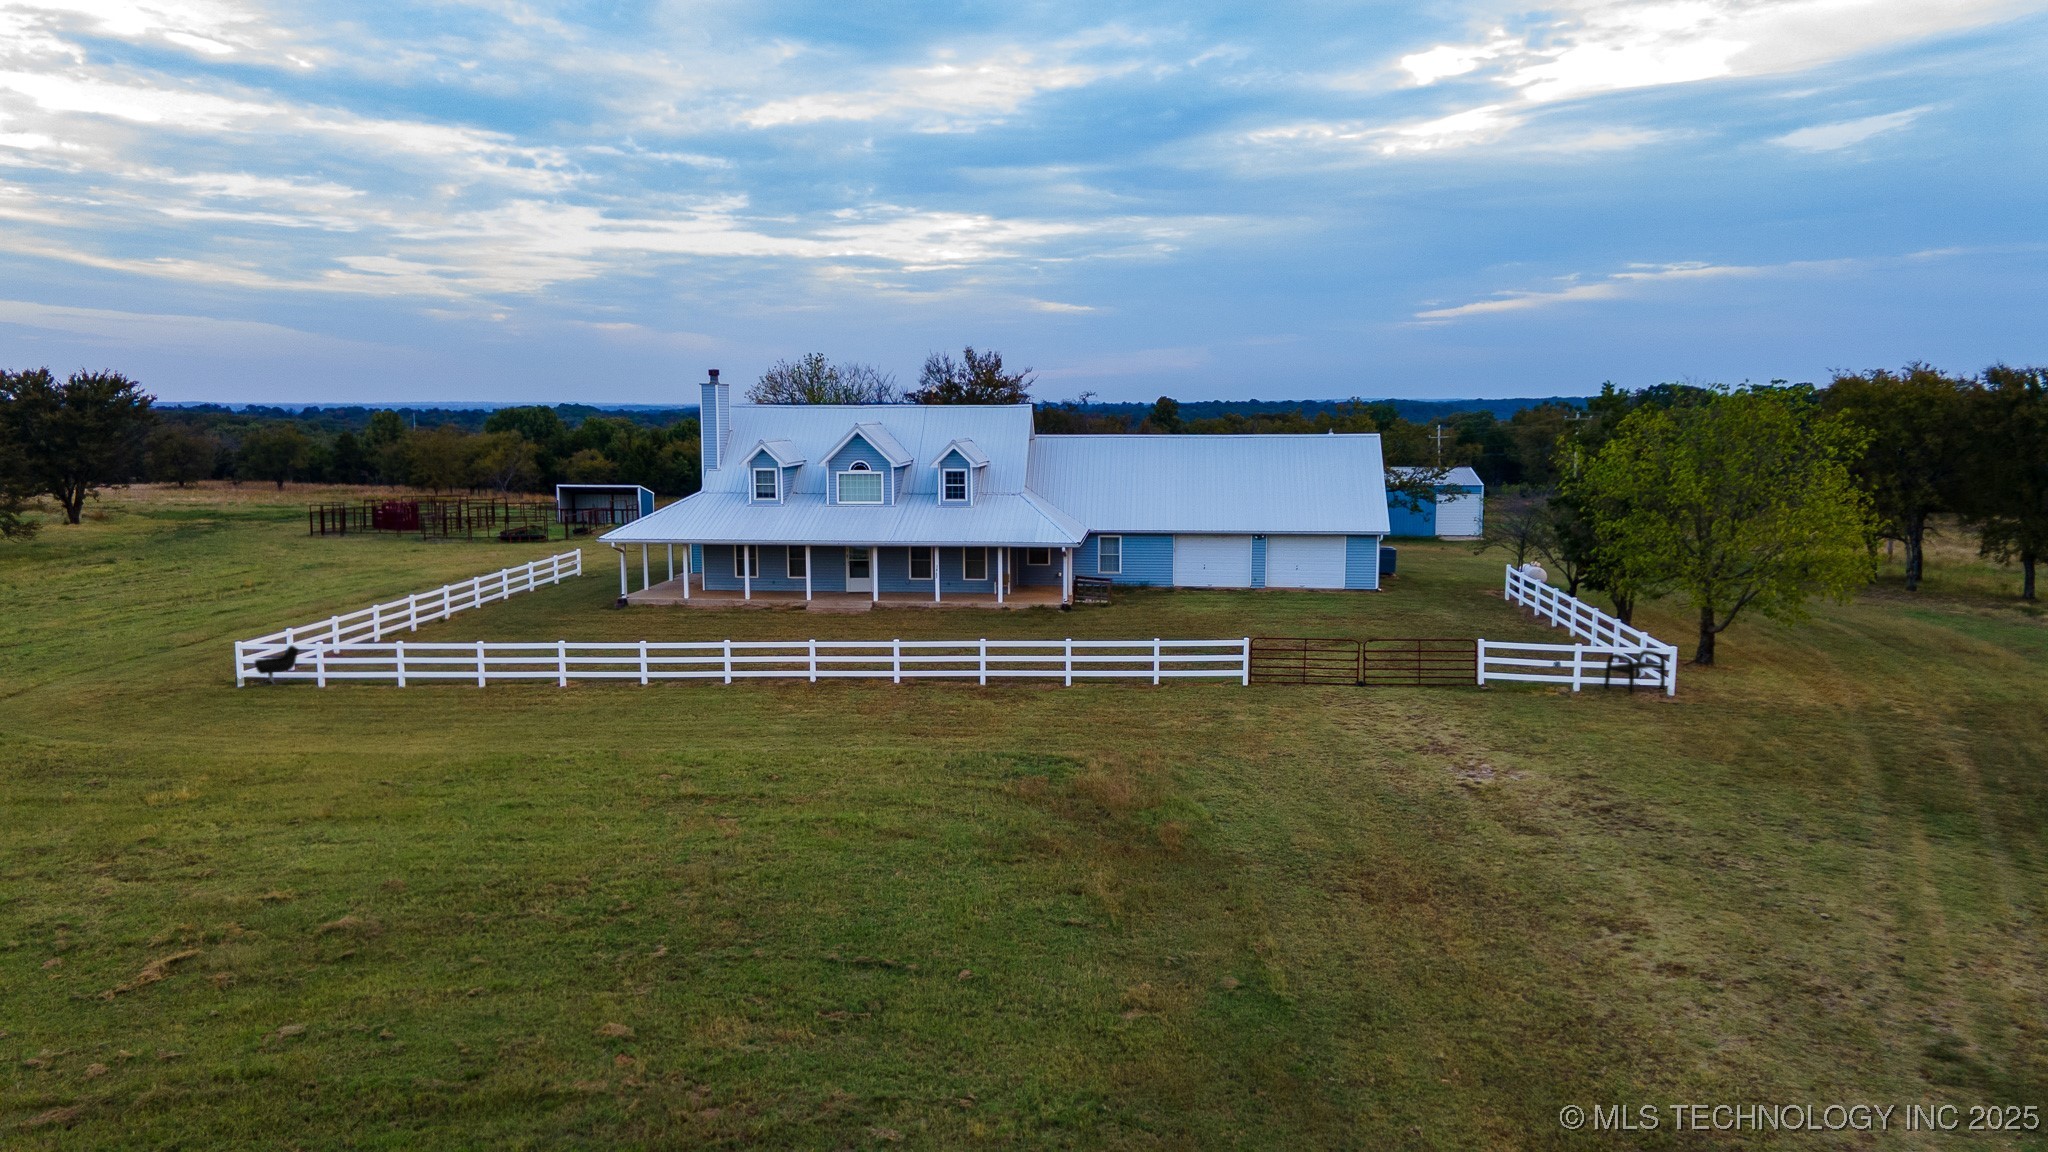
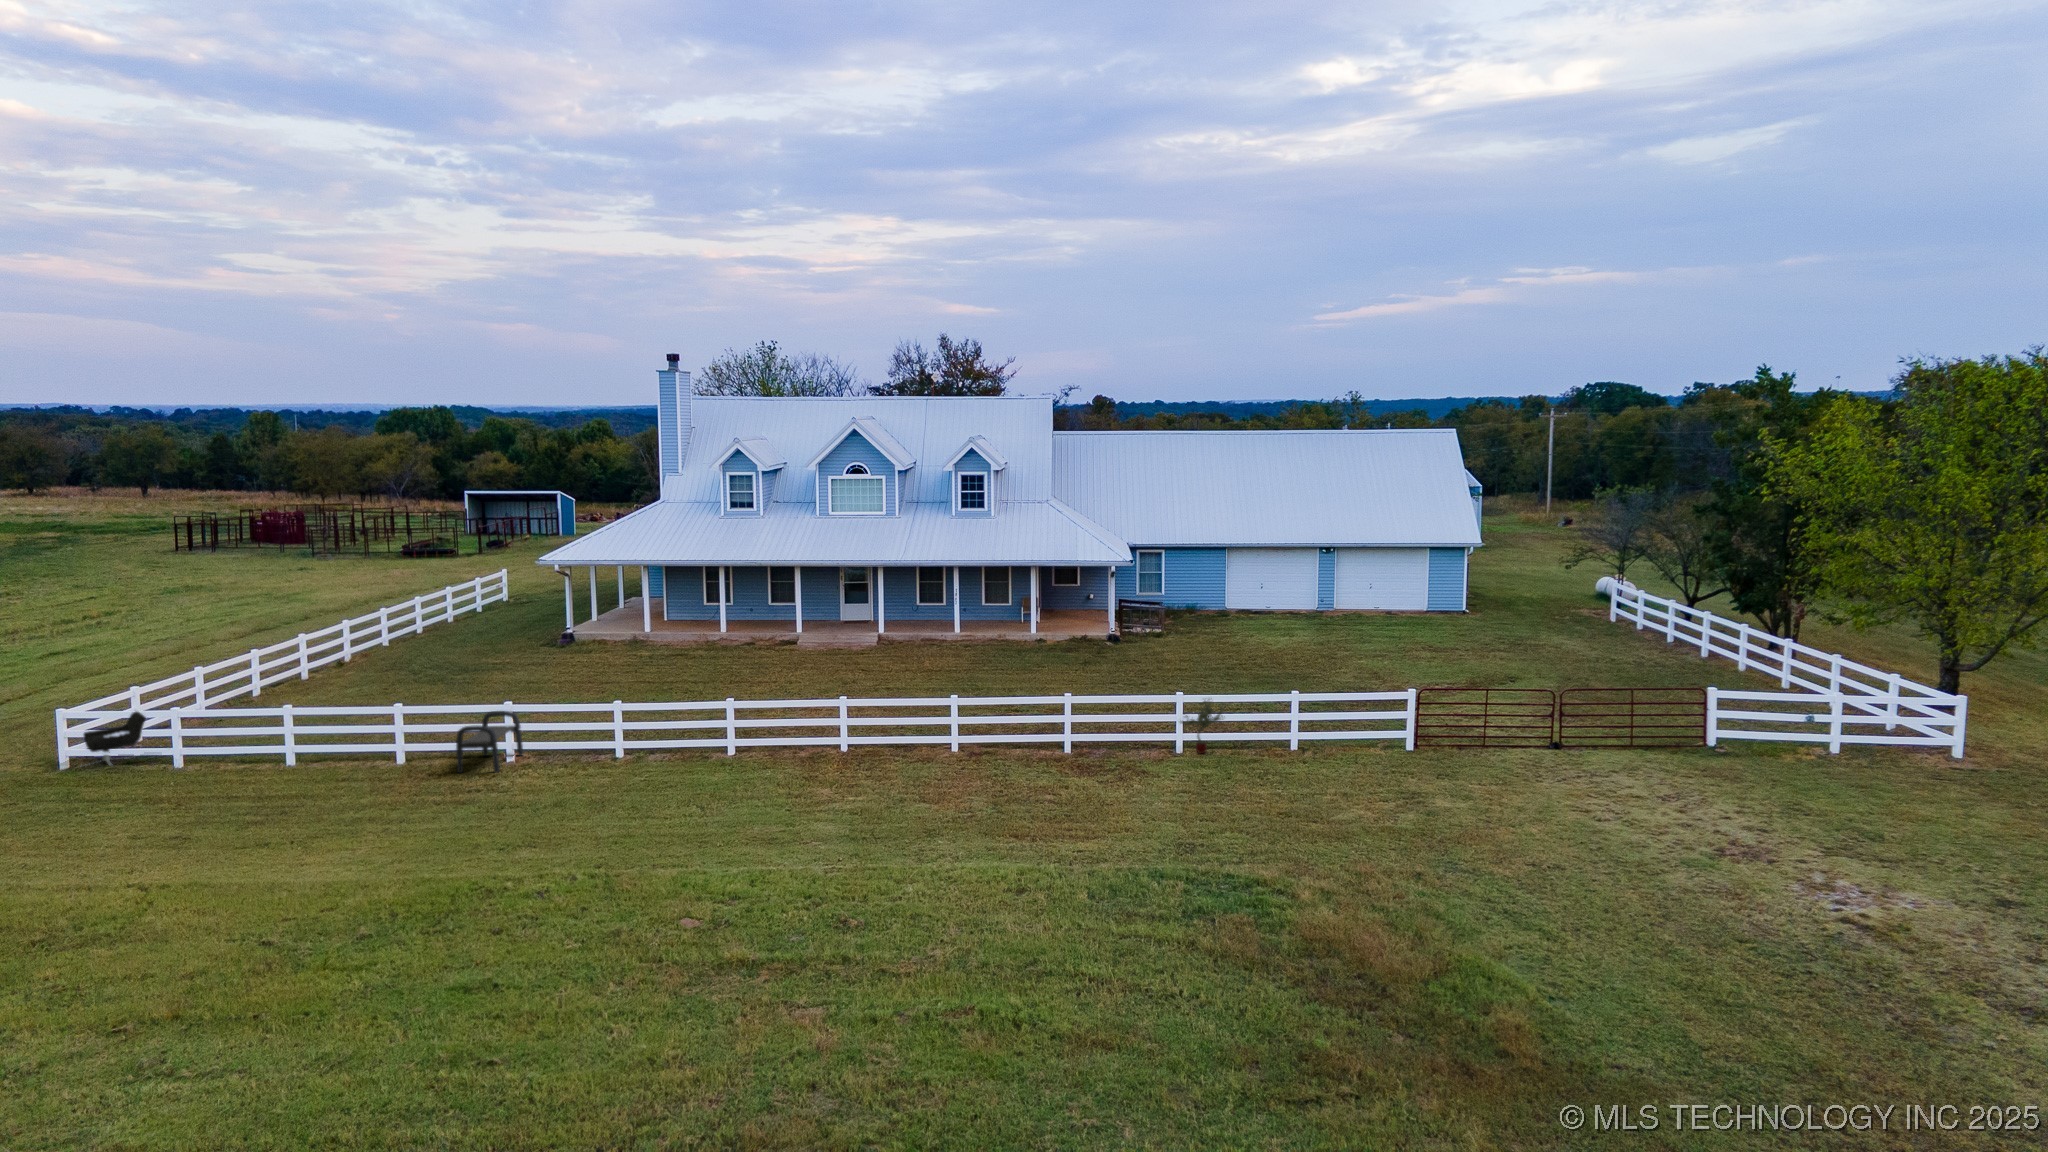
potted tree: none [1063,642,1098,685] -> present [1181,701,1225,754]
bench: present [1604,650,1666,694] -> present [456,711,523,773]

